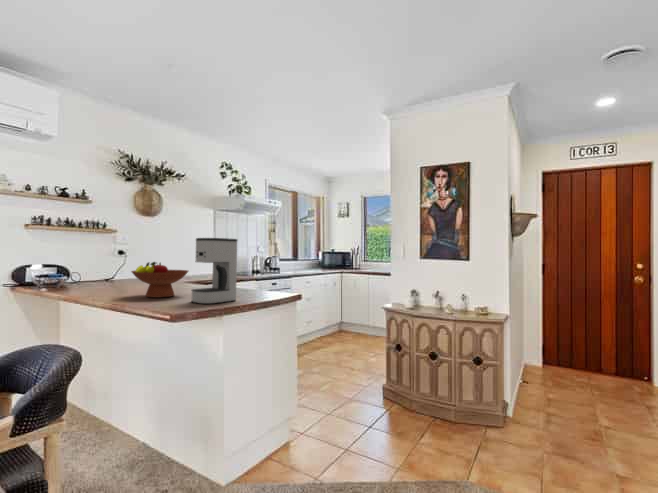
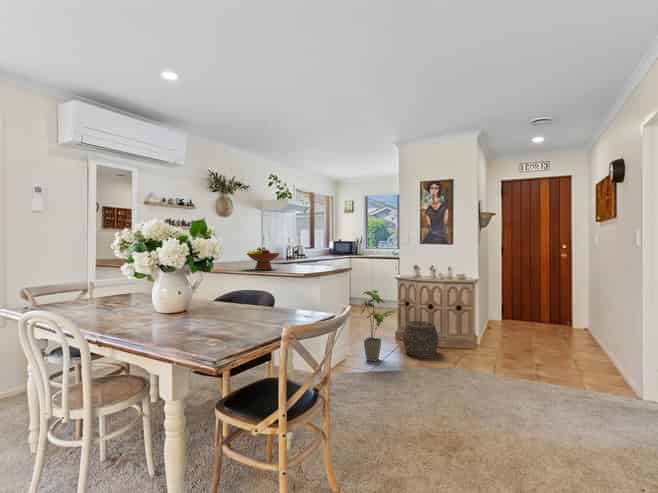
coffee maker: present [191,238,237,304] -> none [290,232,316,272]
house plant: none [310,335,373,455] -> present [362,290,395,361]
woven basket: none [385,381,443,448] -> present [403,321,438,357]

